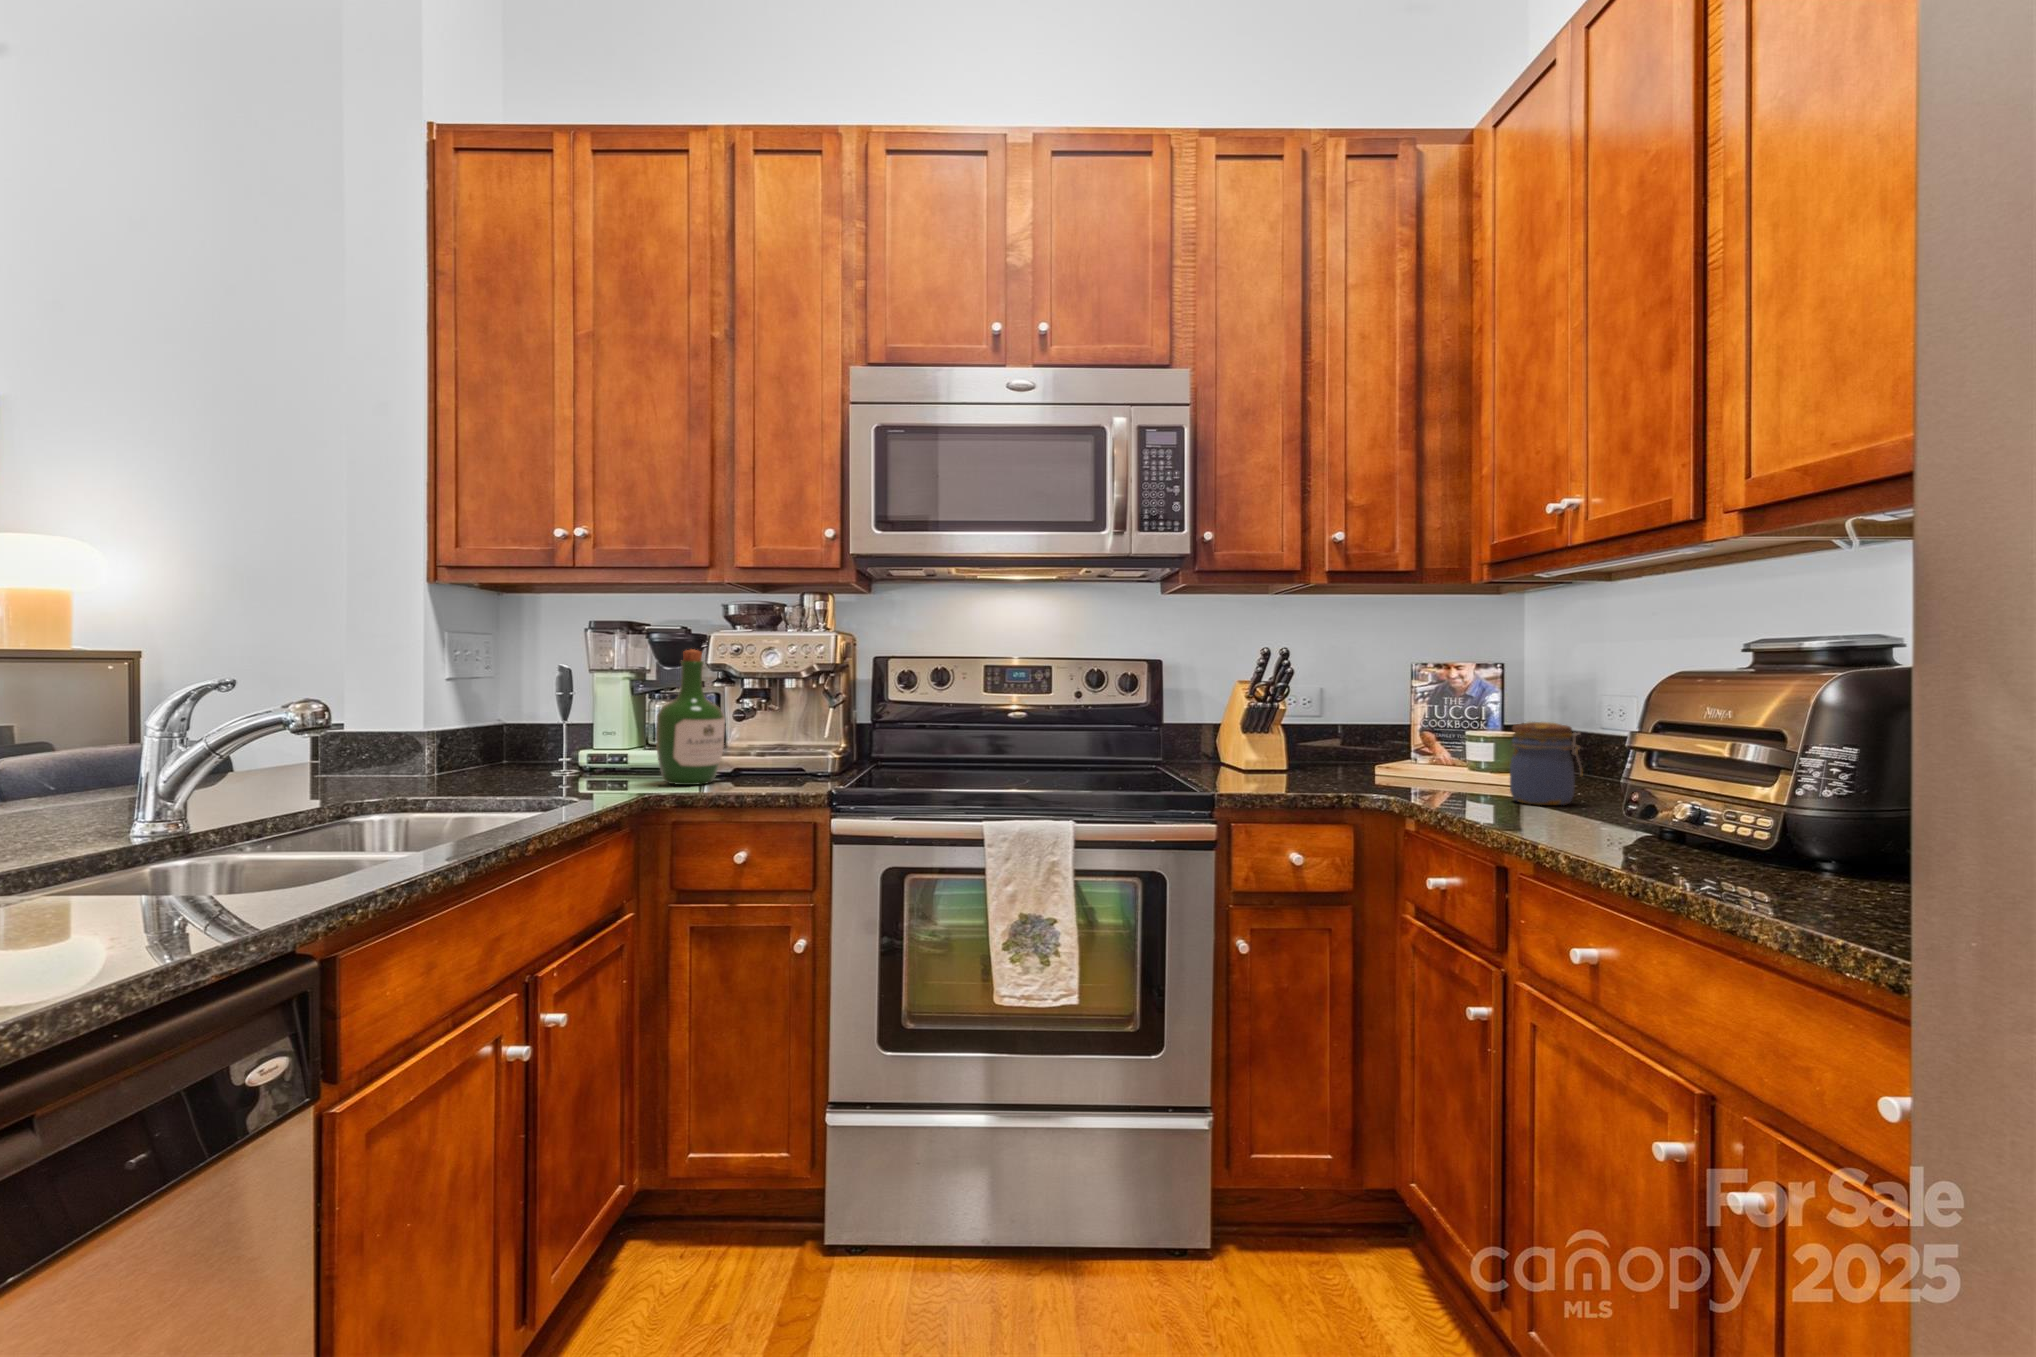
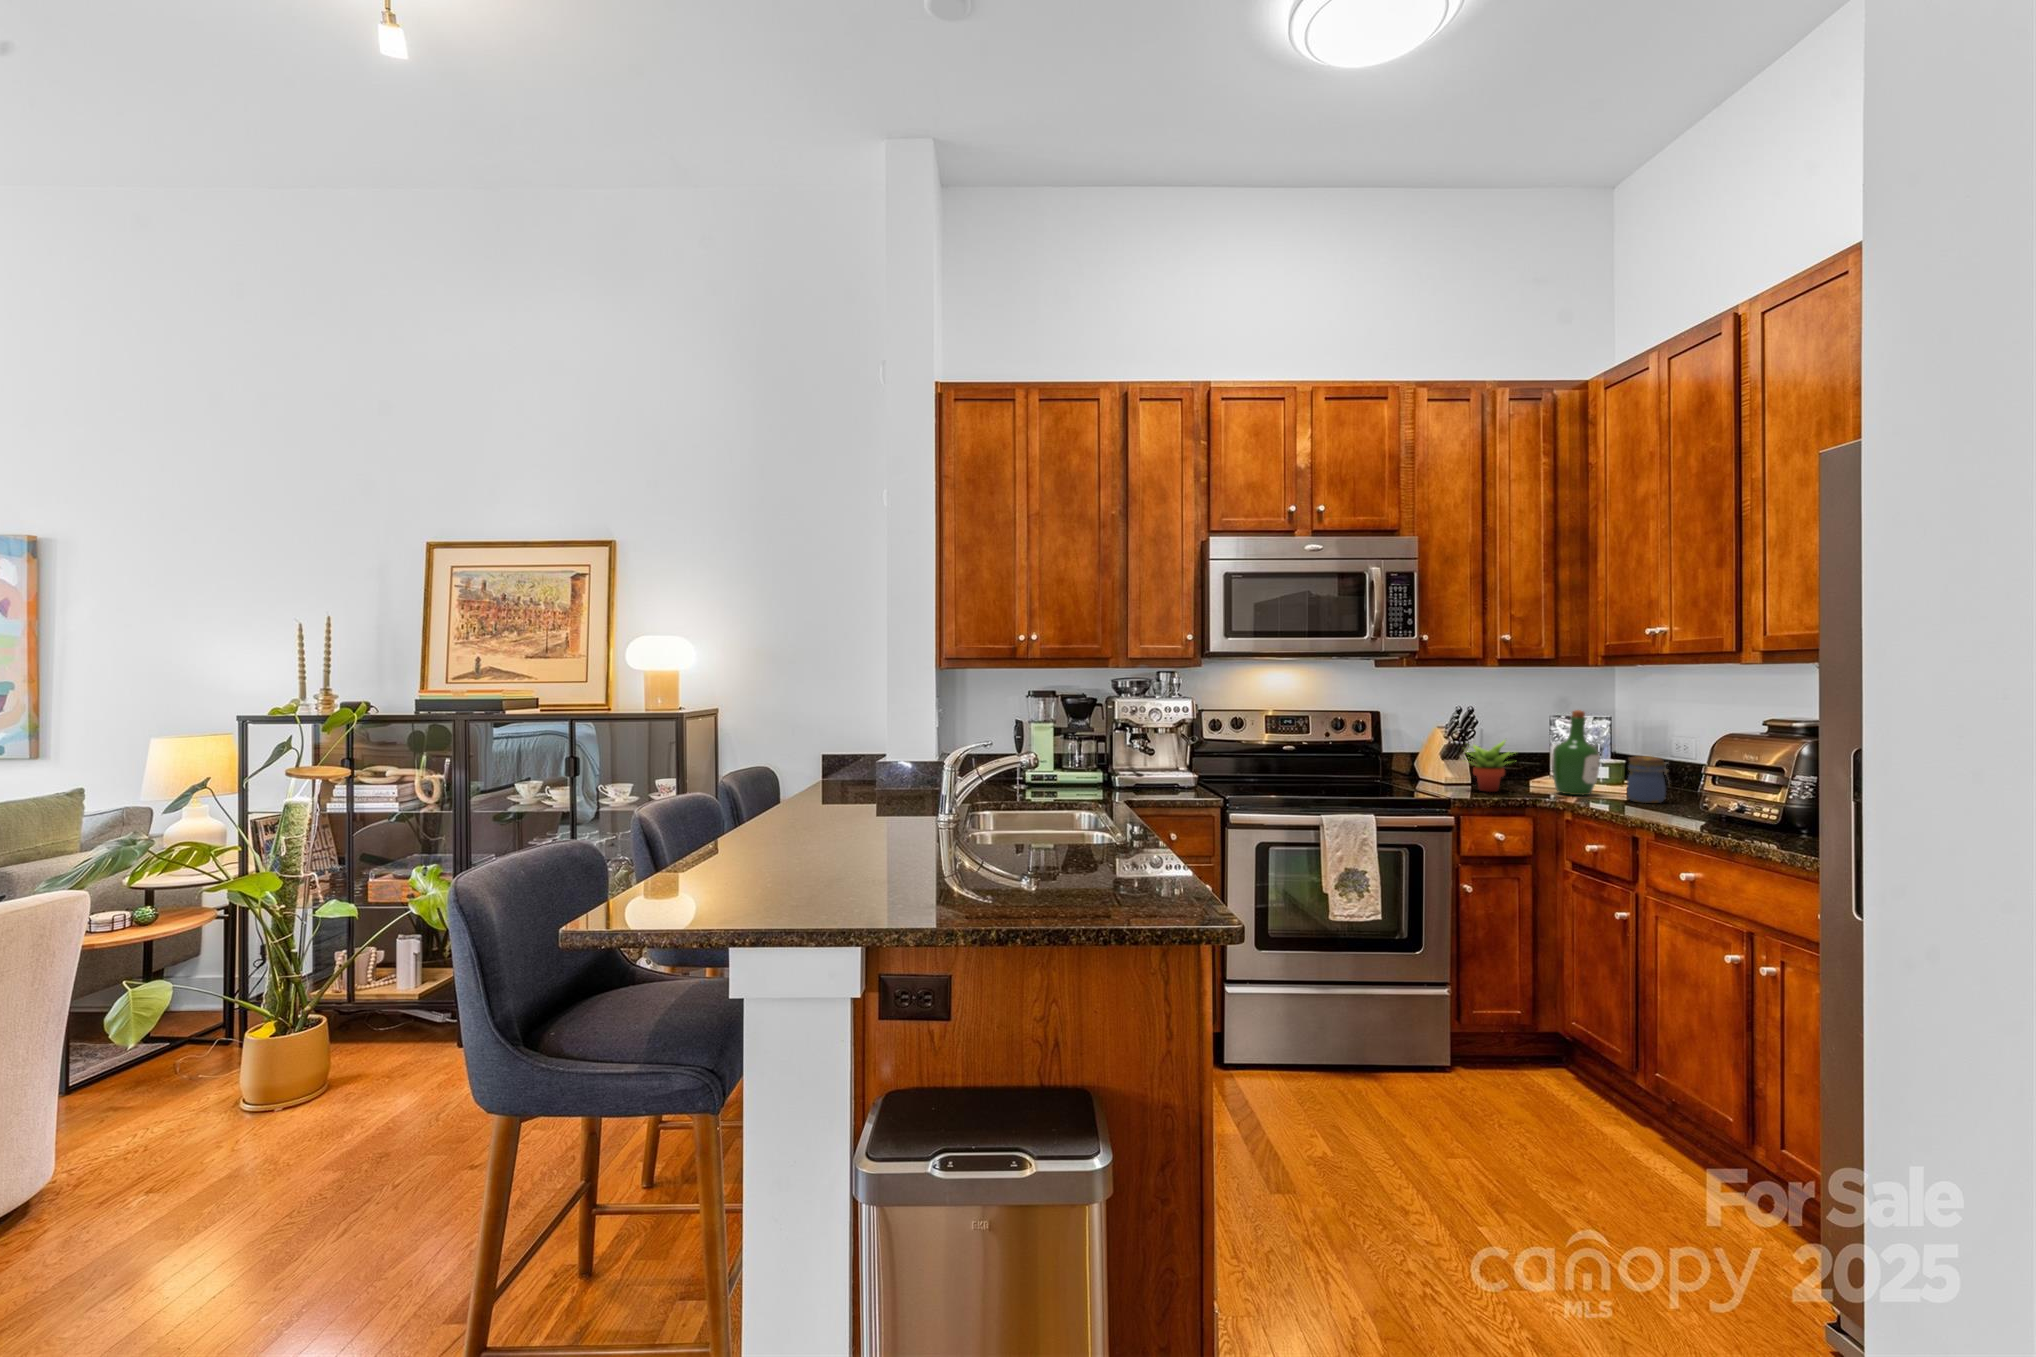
wine bottle: present [656,649,725,785] -> present [1552,710,1600,795]
succulent plant: none [1250,697,1343,784] -> present [1470,740,1509,792]

